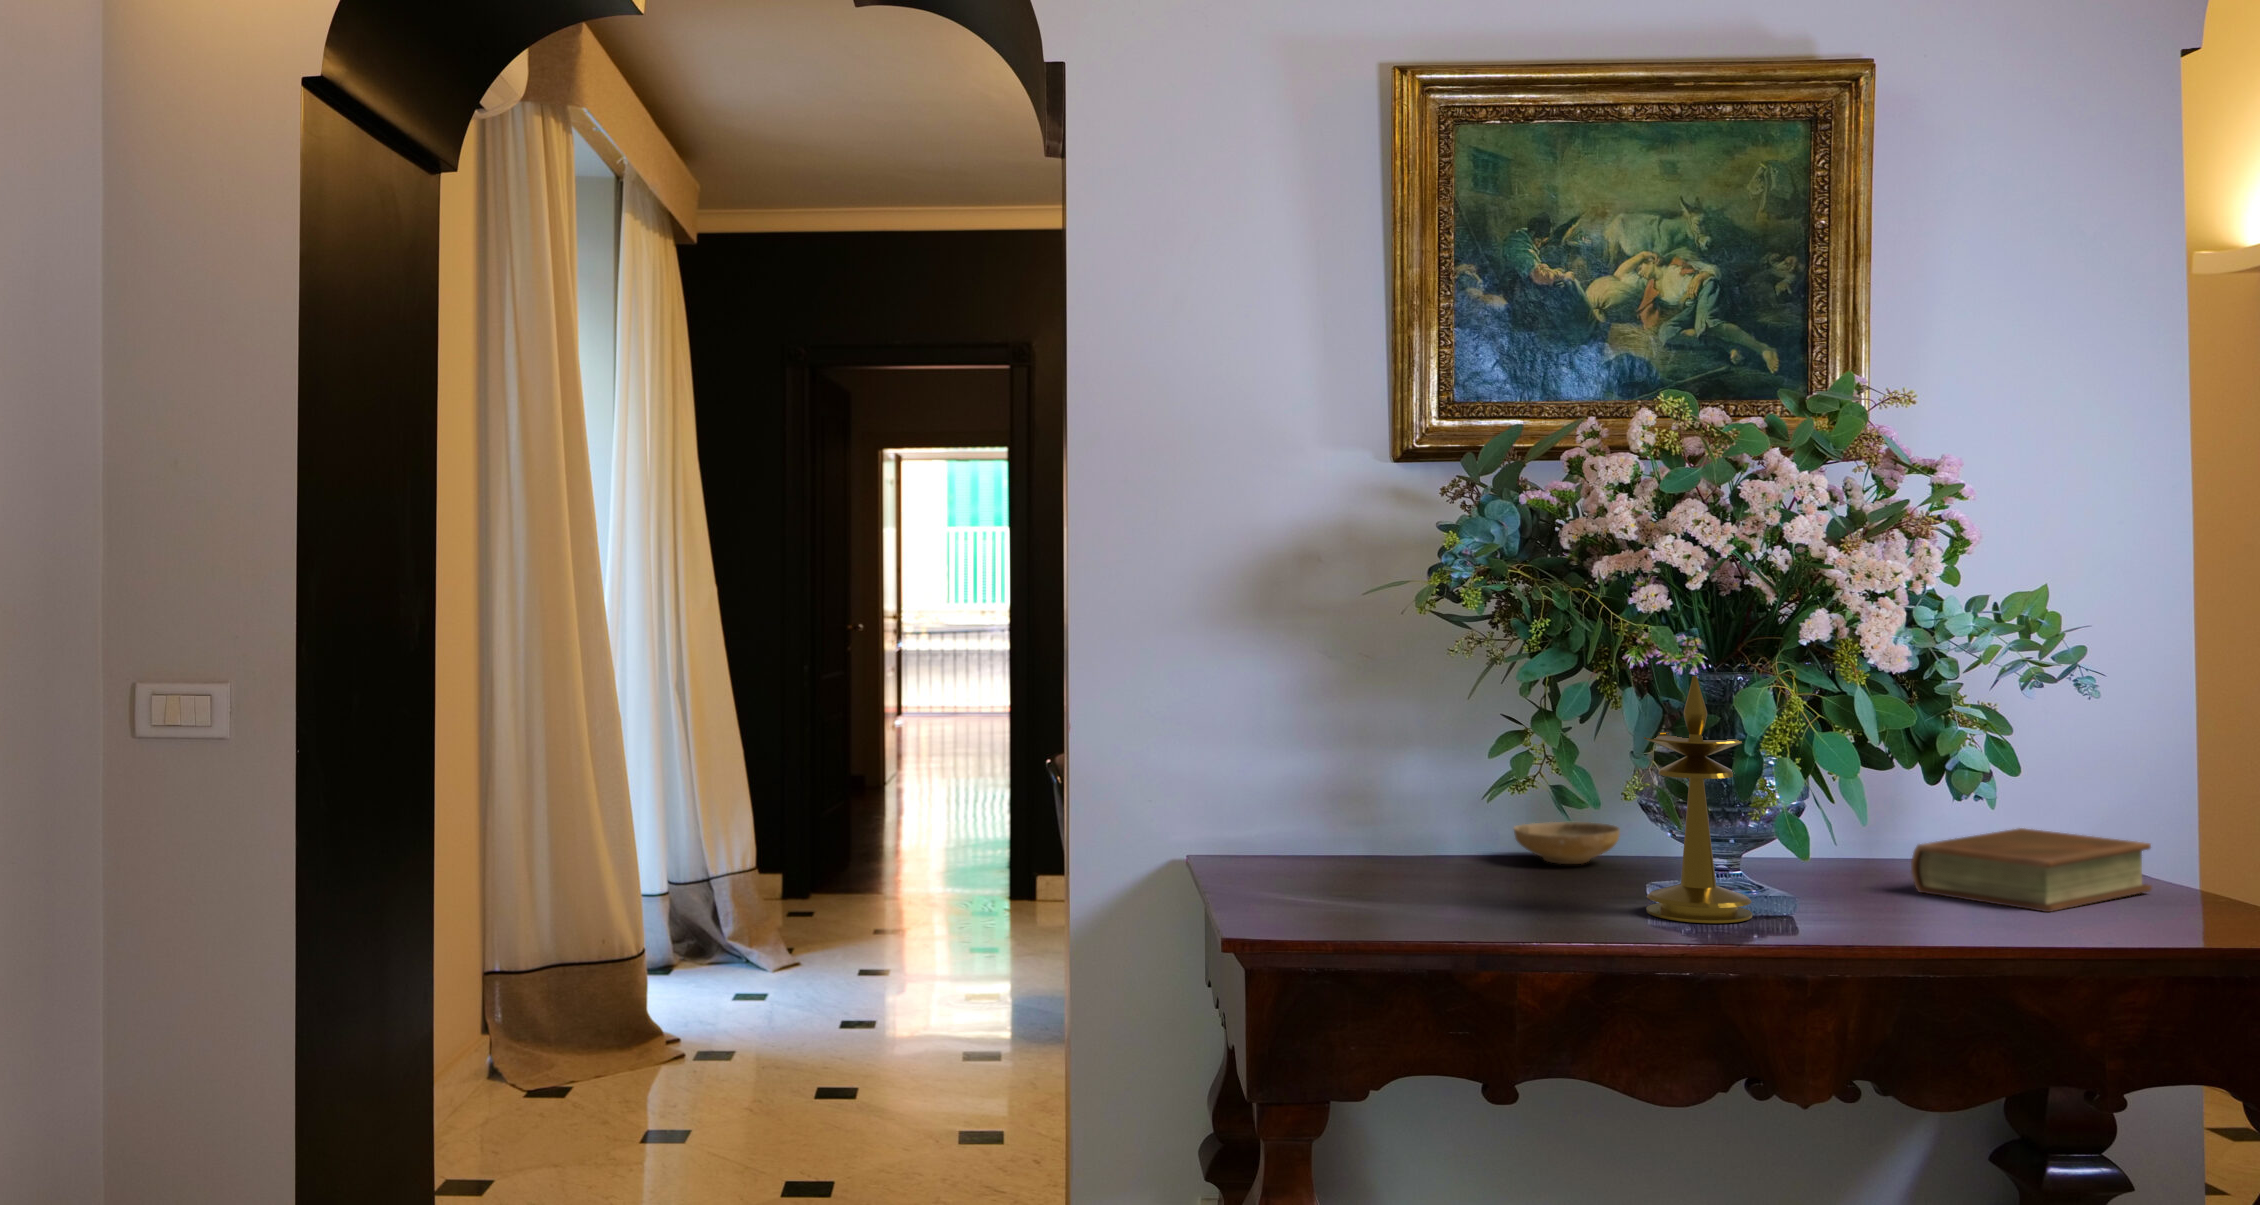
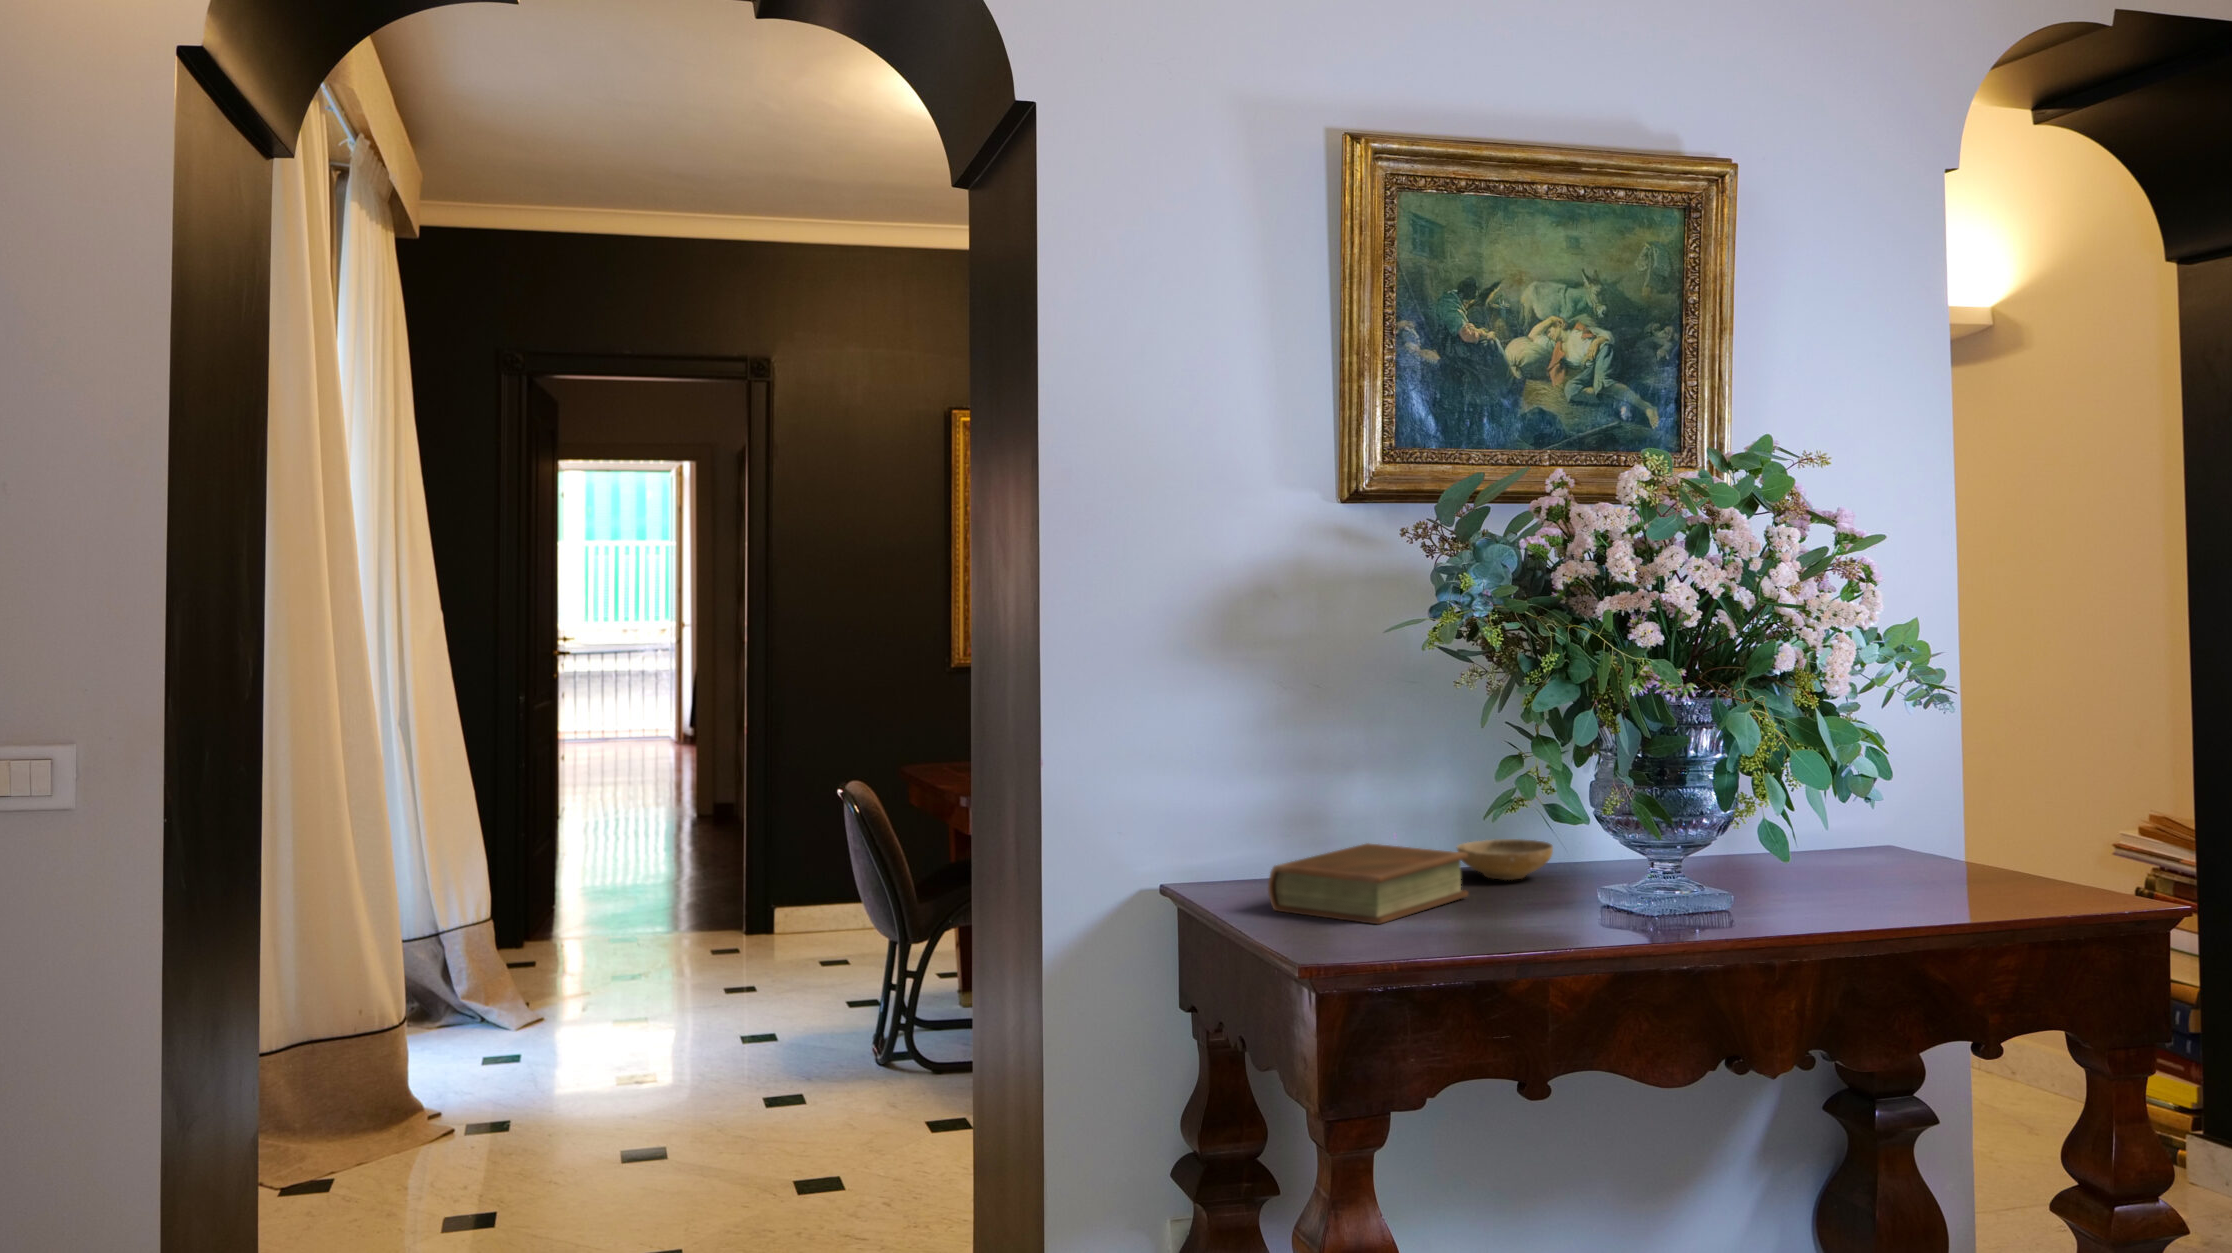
candlestick: present [1644,676,1752,923] -> none [1637,700,1736,931]
book: present [1911,828,2152,912] -> present [1268,843,1468,924]

